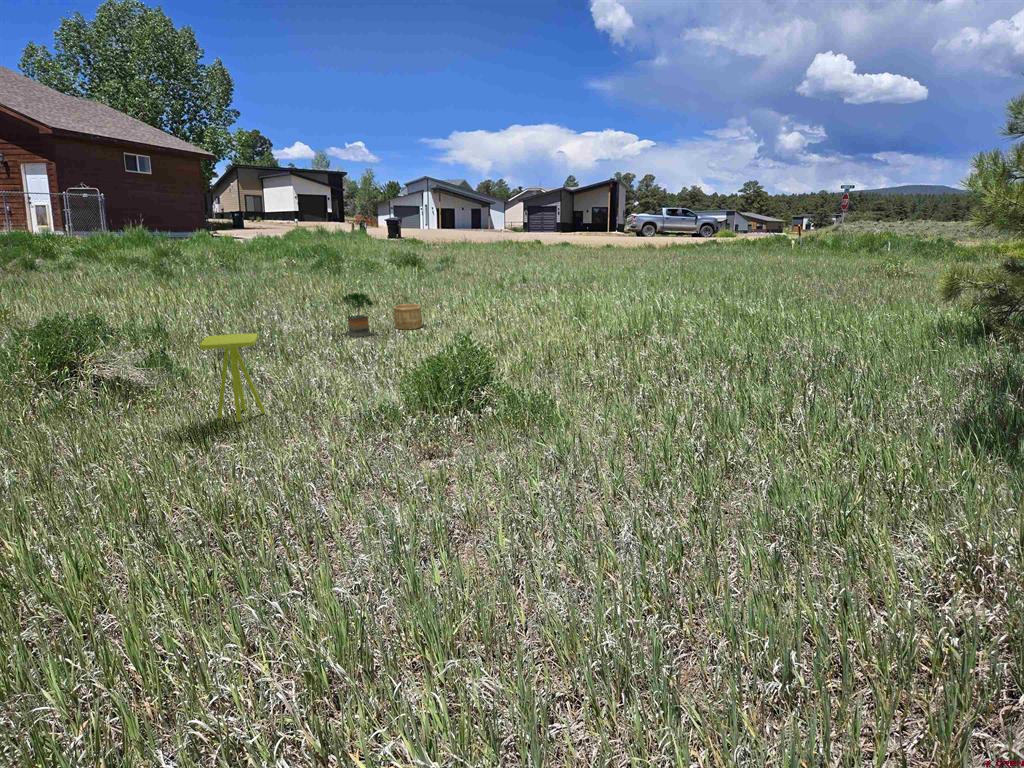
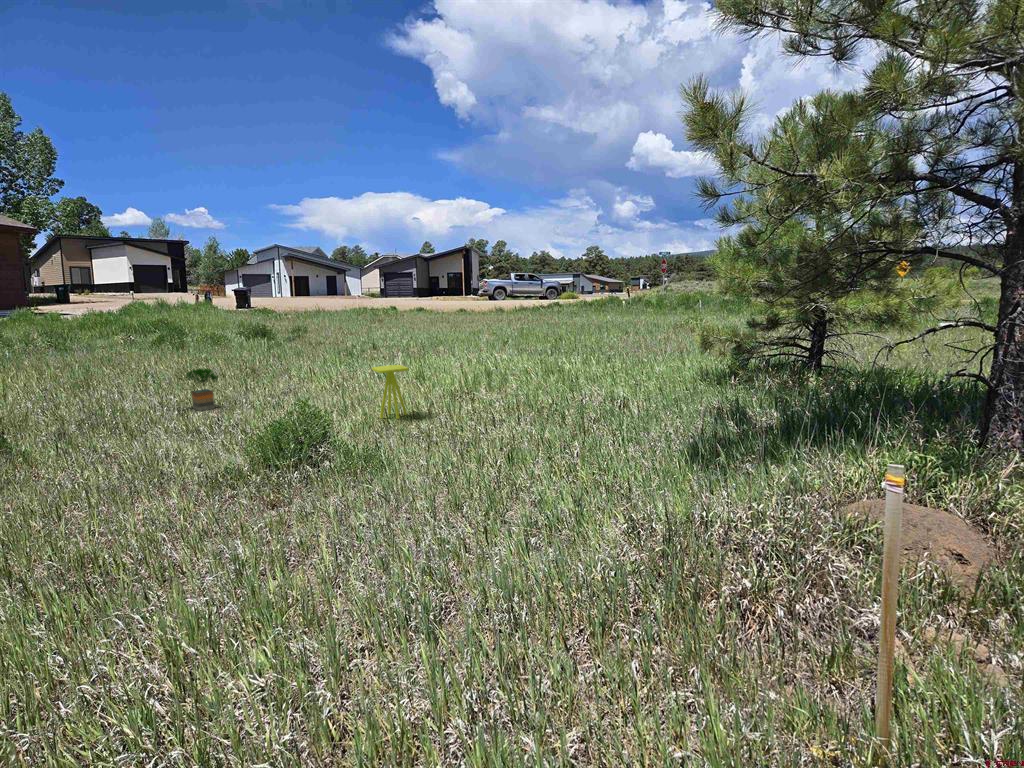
wooden bucket: present [393,304,422,330] -> none [237,376,268,401]
side table: present [200,333,265,422] -> present [372,365,409,419]

